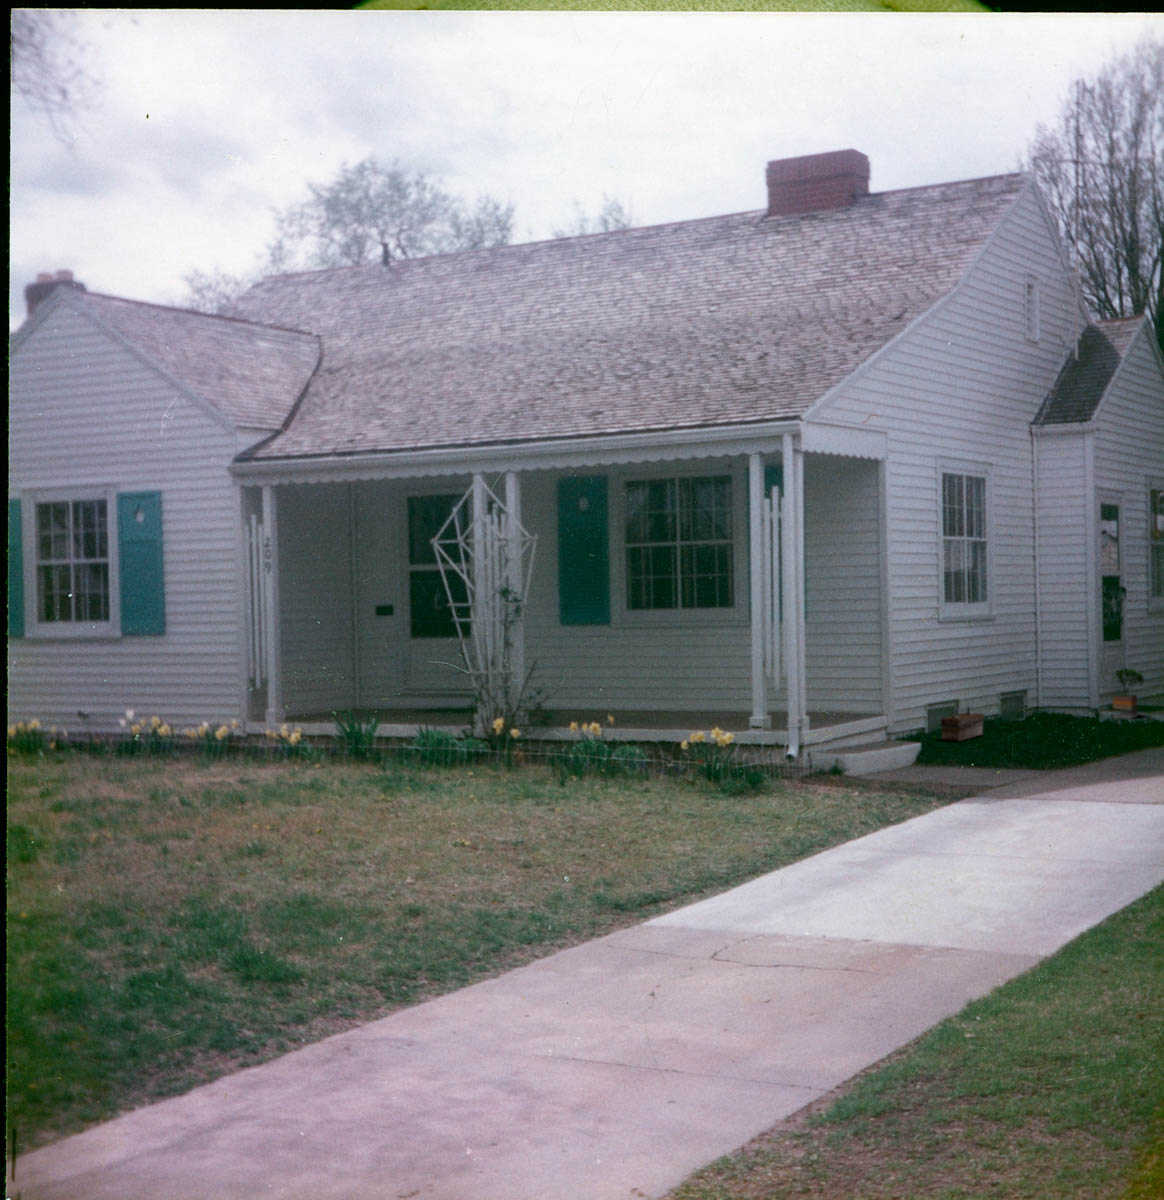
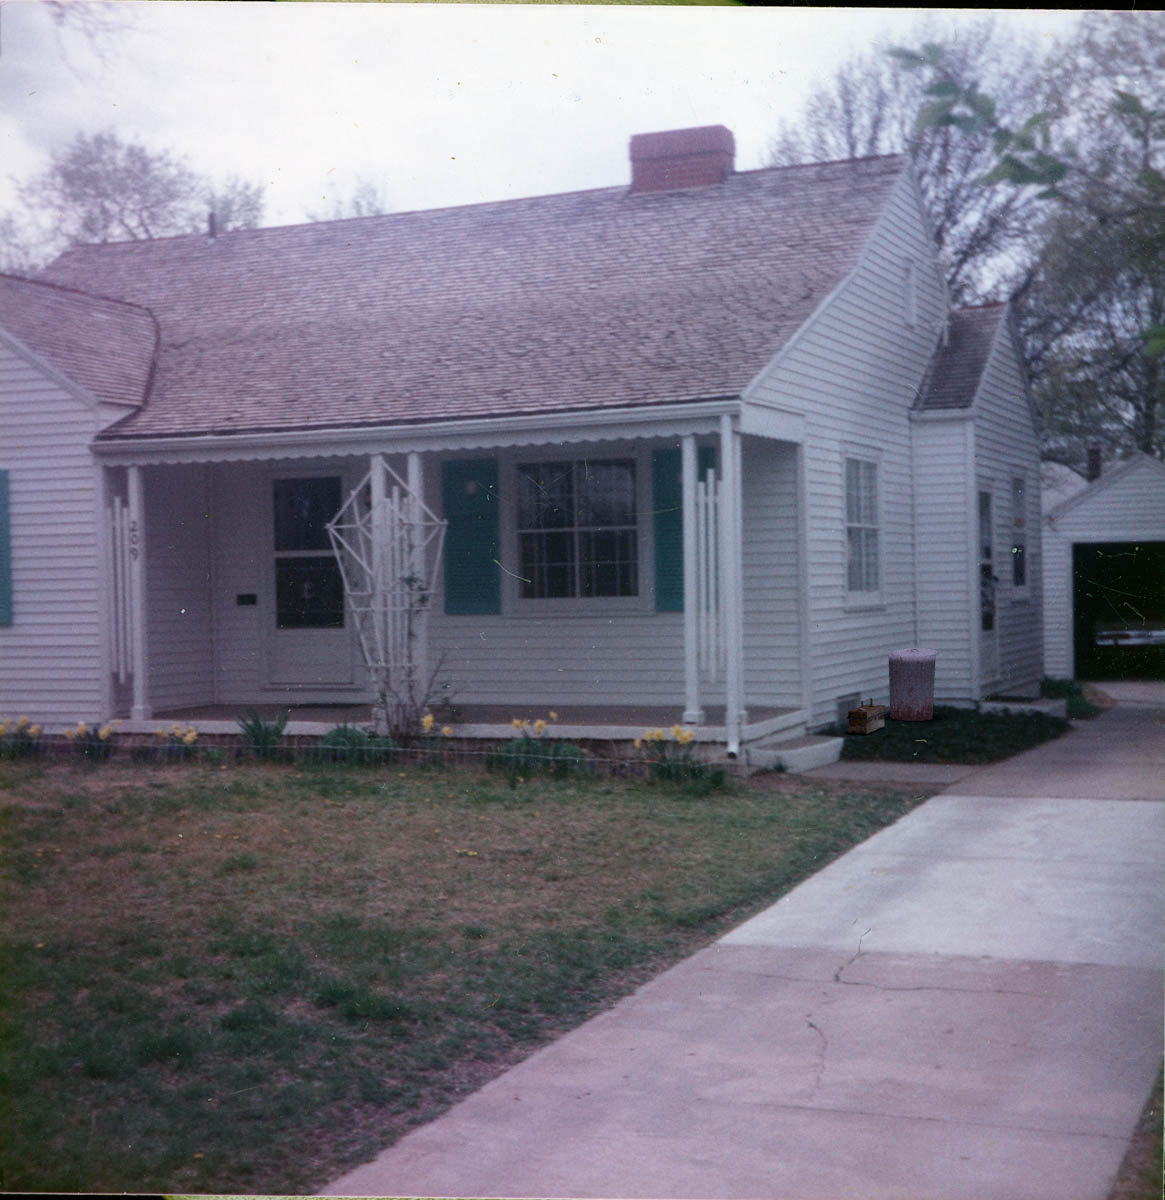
trash can: none [994,657,1046,730] -> present [888,648,938,721]
potted tree: present [1111,669,1144,719] -> none [986,657,1024,708]

